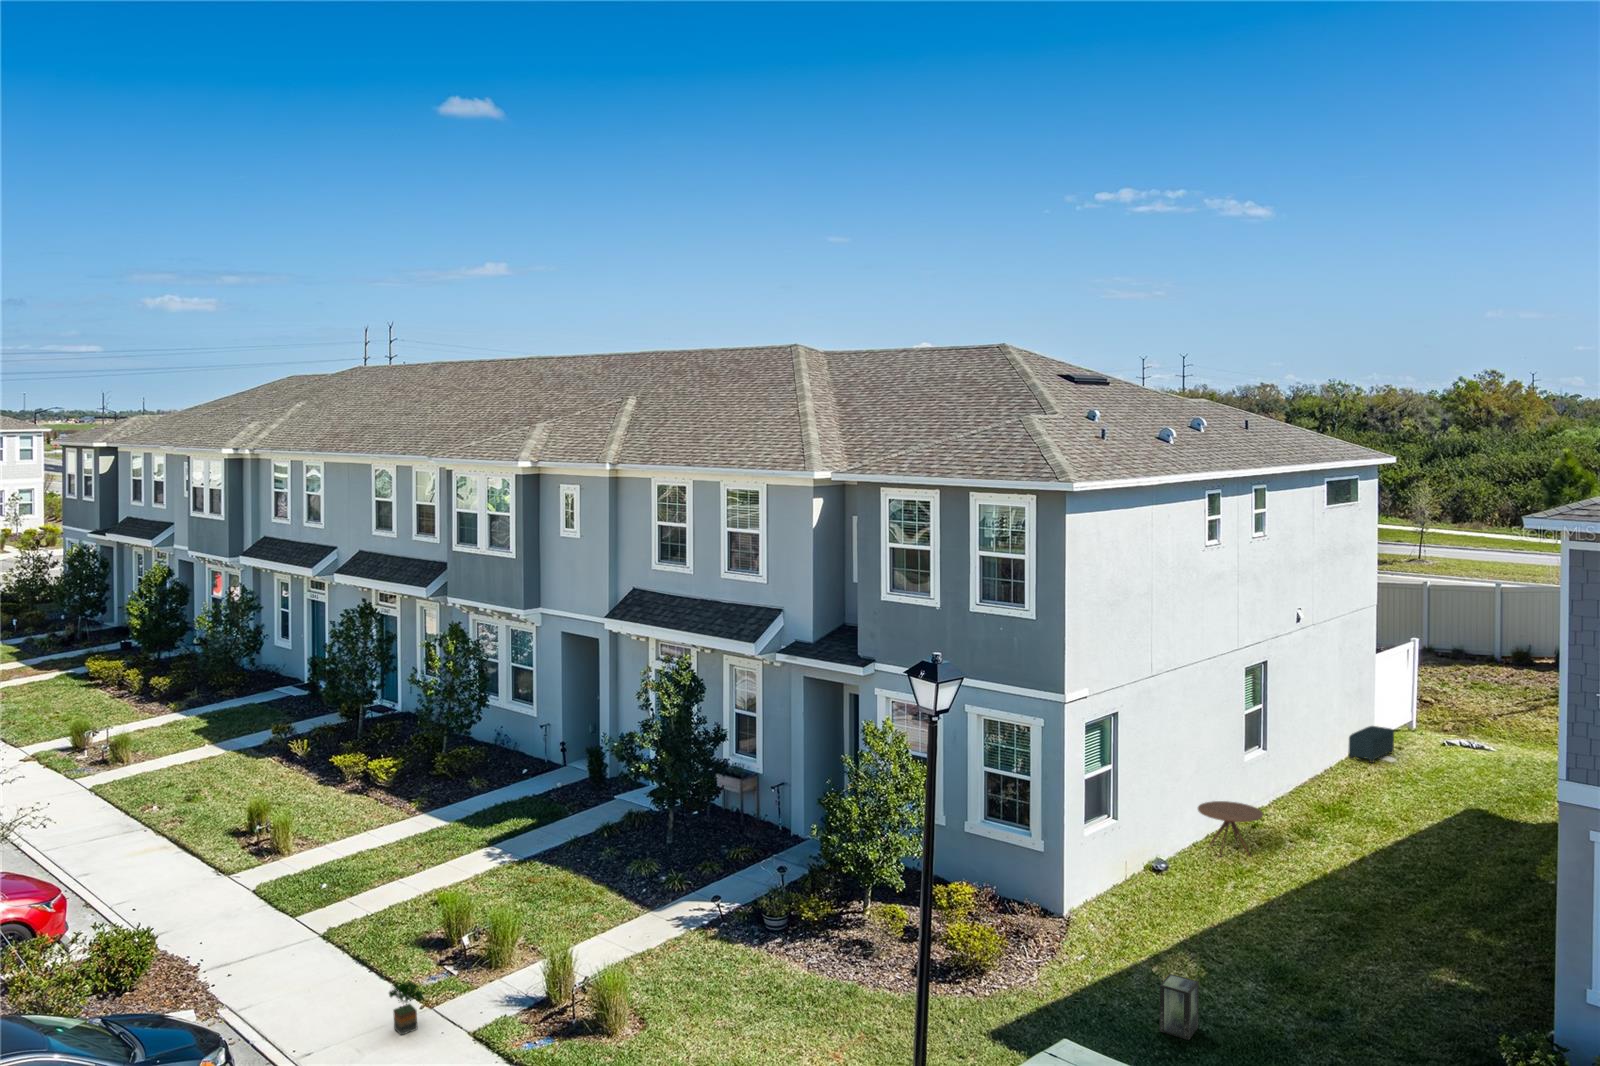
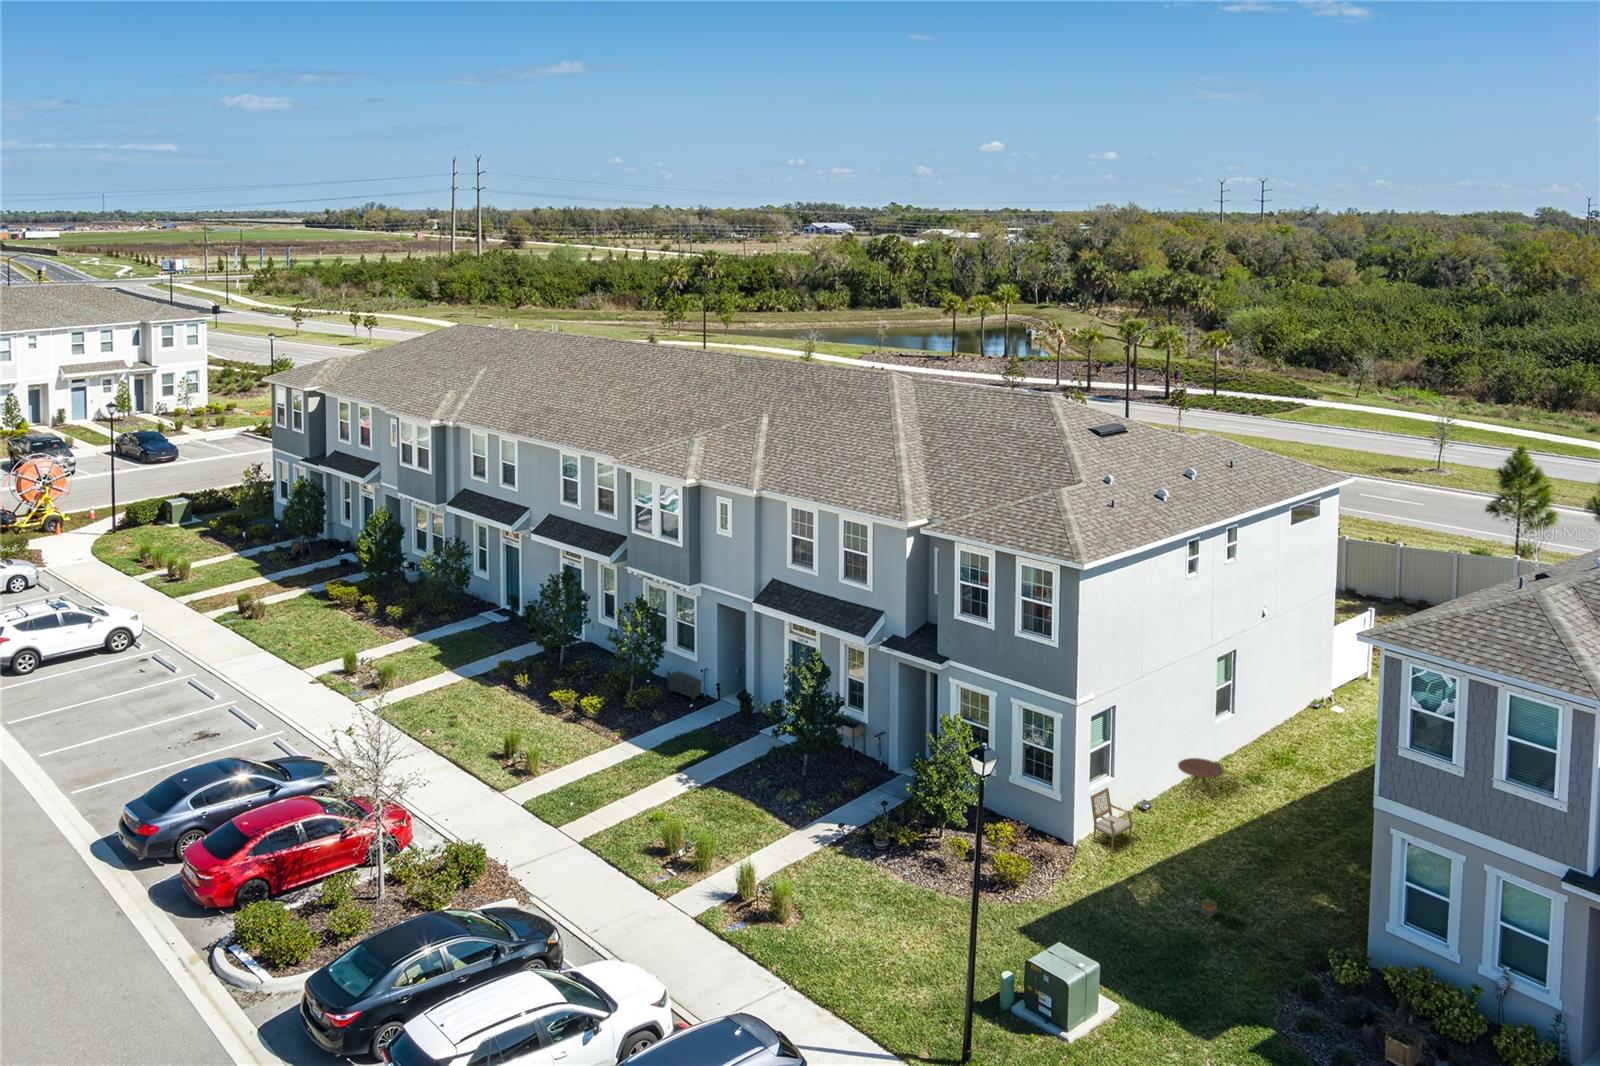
bench: present [1349,726,1394,763] -> present [668,671,702,700]
chair: none [1085,830,1148,924] -> present [1091,788,1132,852]
storage box: present [1160,974,1199,1040] -> none [1122,897,1149,938]
potted tree: present [389,981,423,1035] -> present [1200,885,1222,917]

